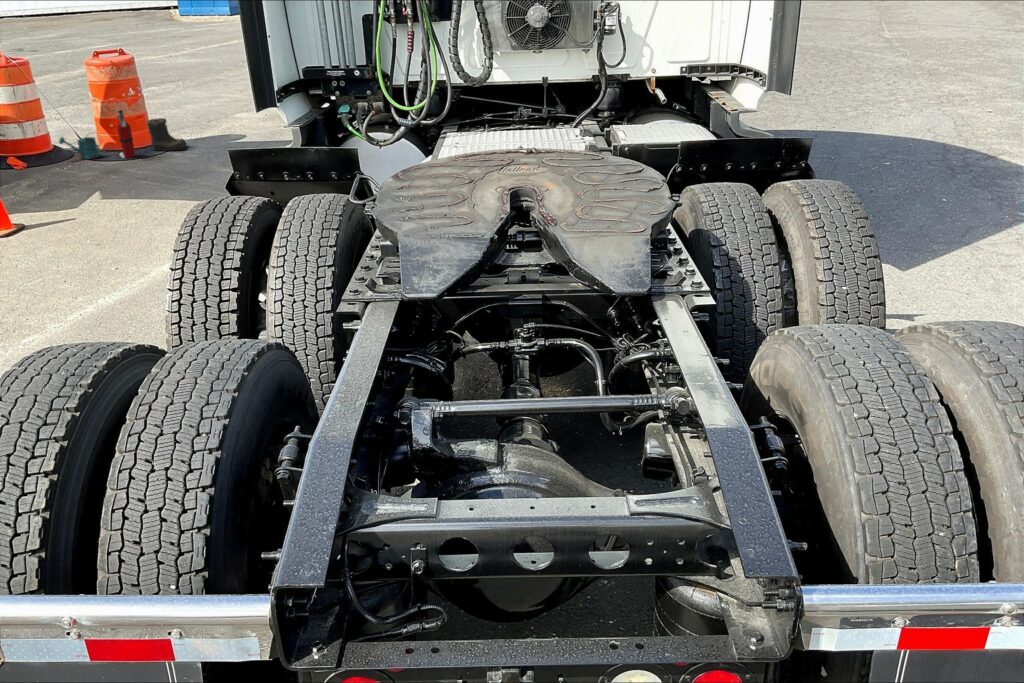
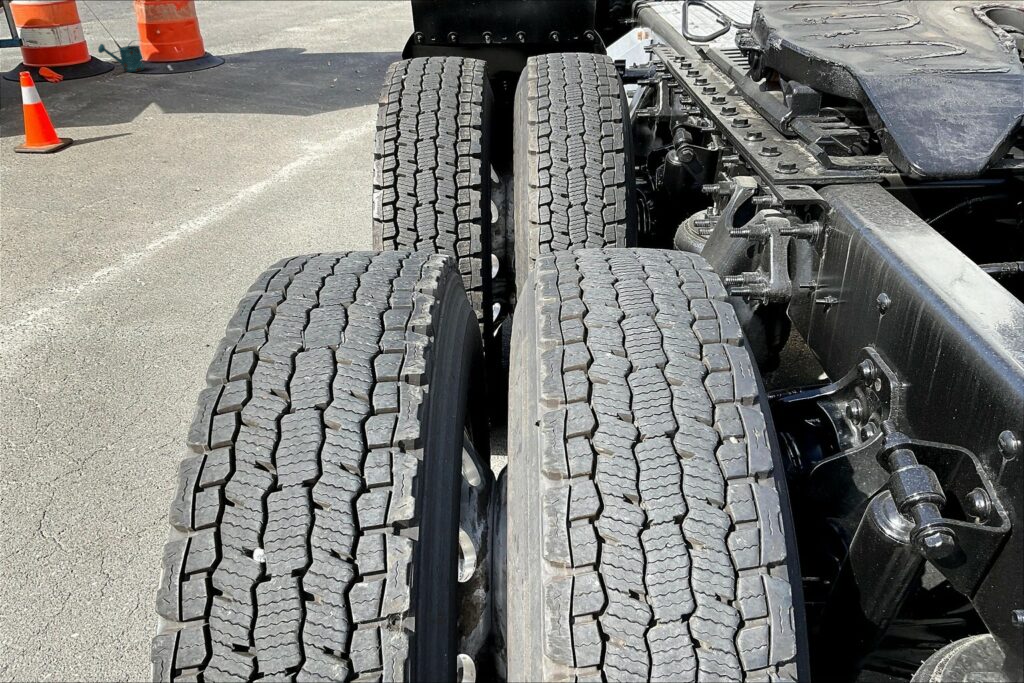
fire extinguisher: present [116,110,135,158] -> none [165,12,186,70]
boots: present [147,118,187,151] -> none [198,25,244,63]

